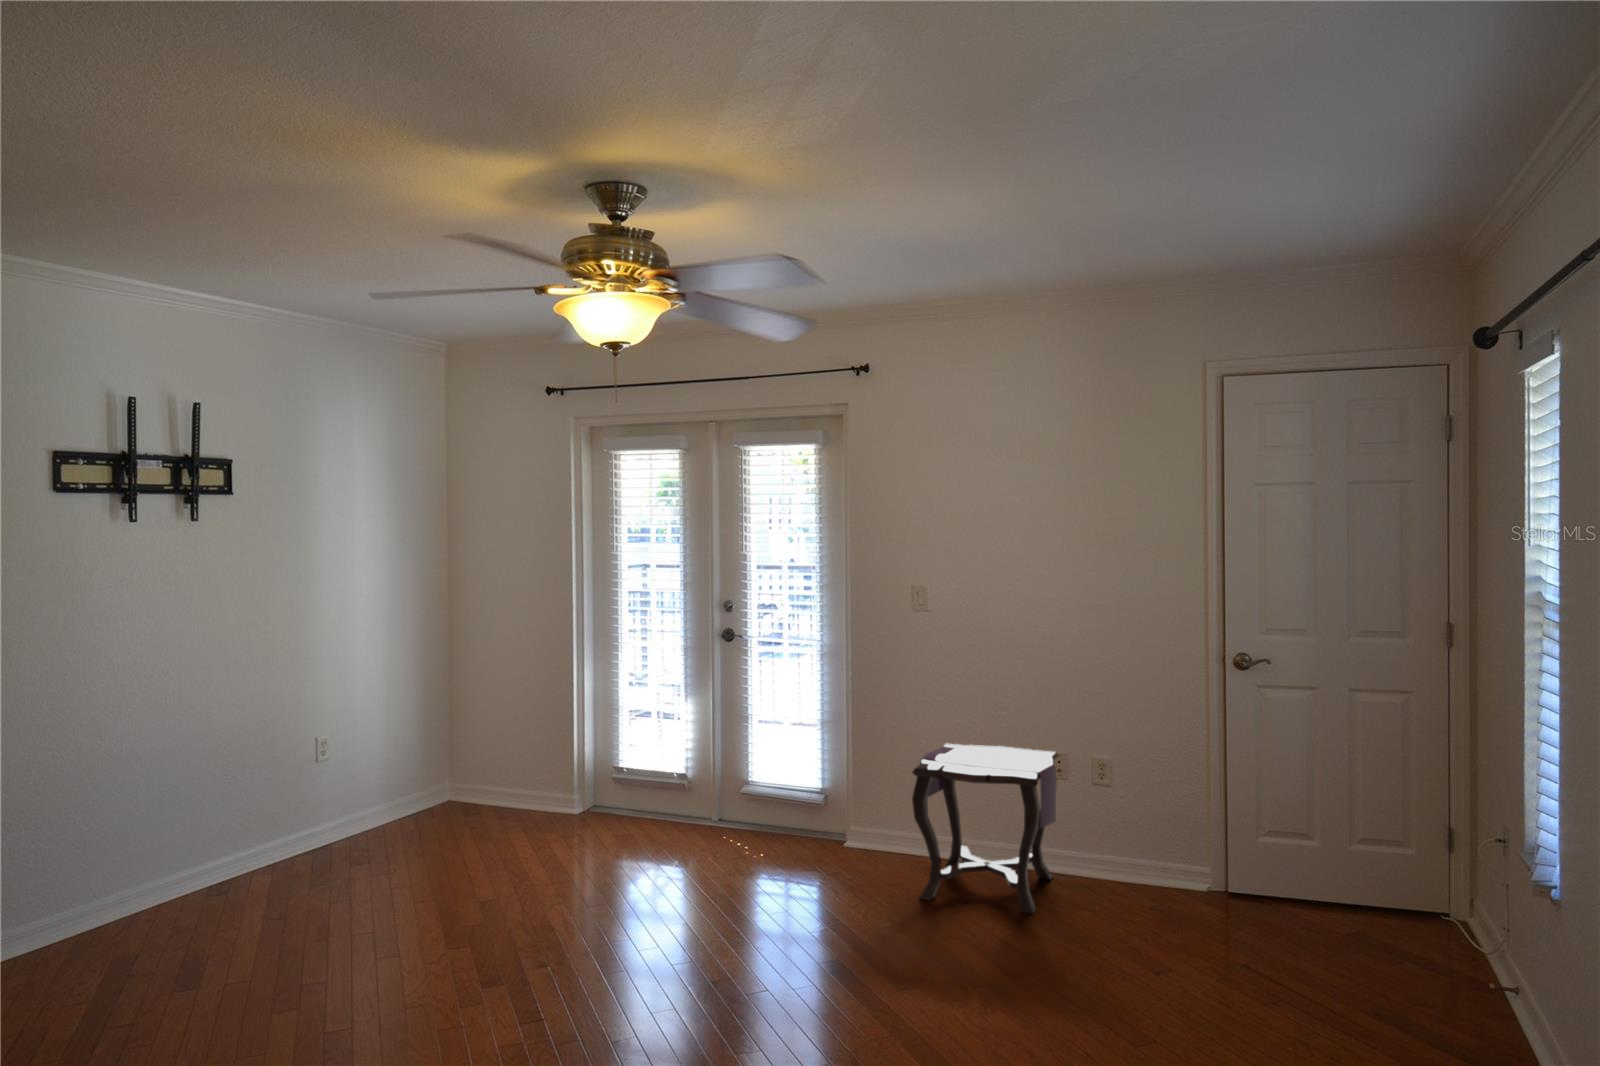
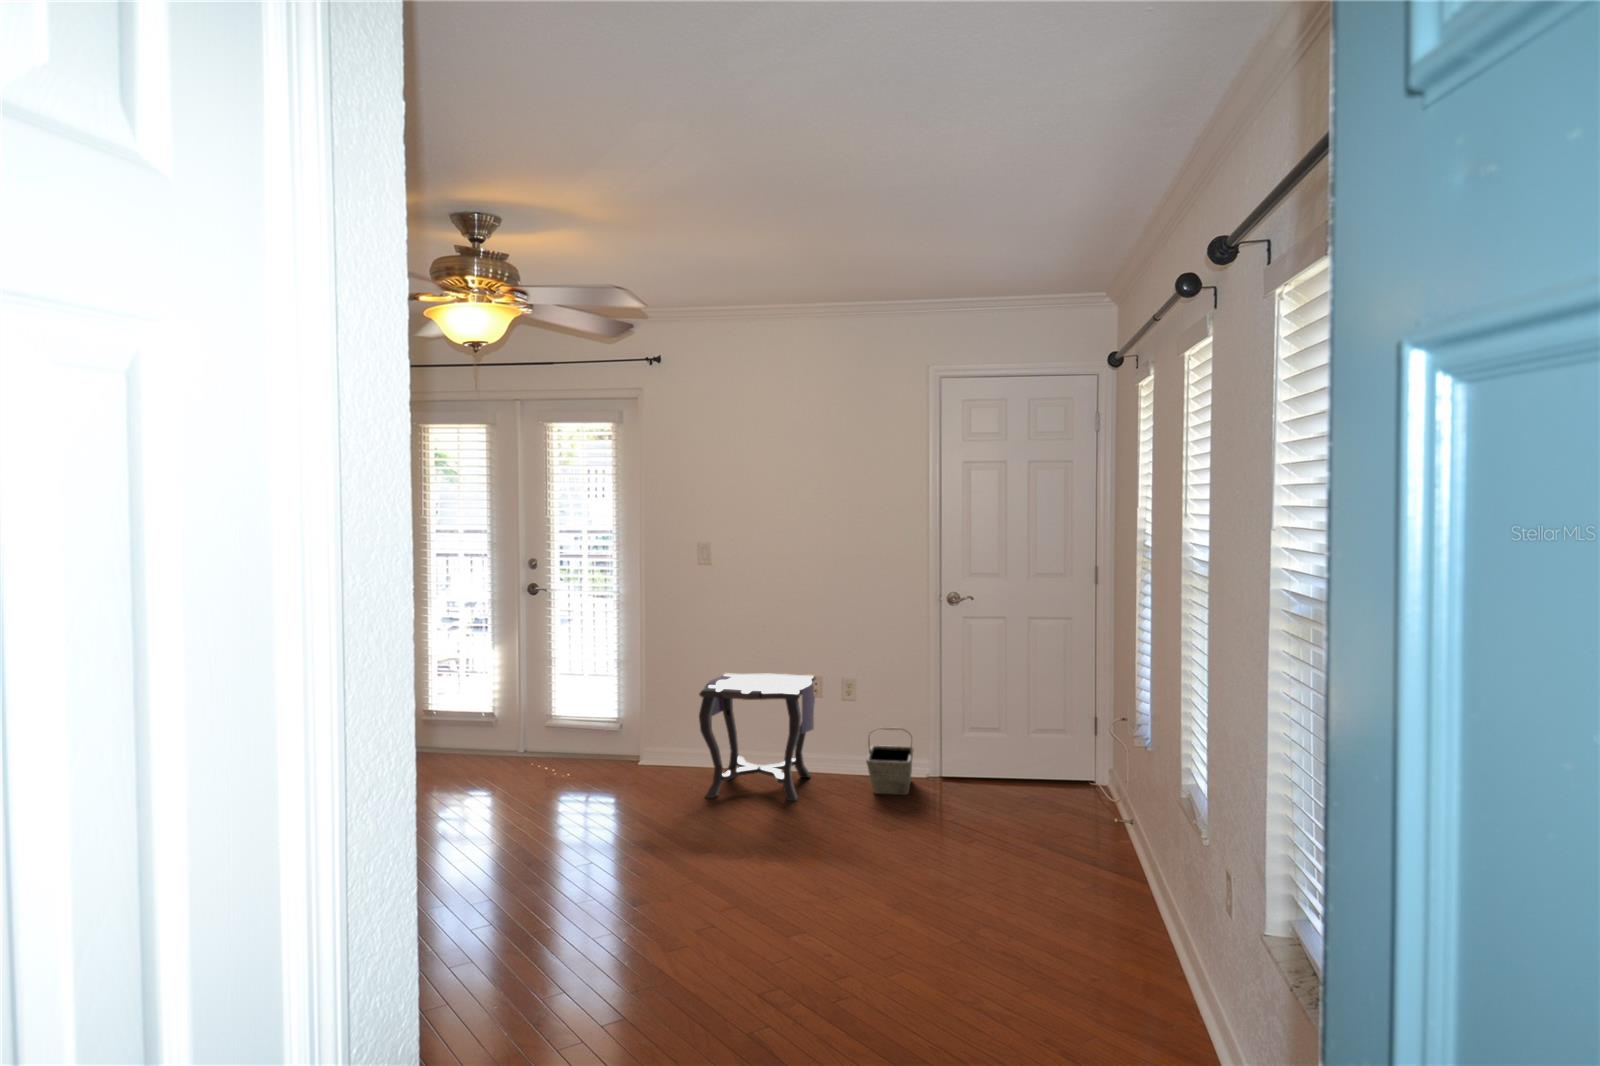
basket: none [1125,824,1187,915] -> present [866,728,913,795]

